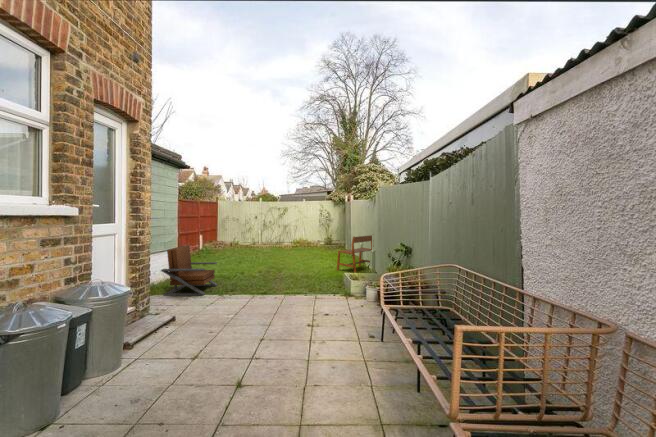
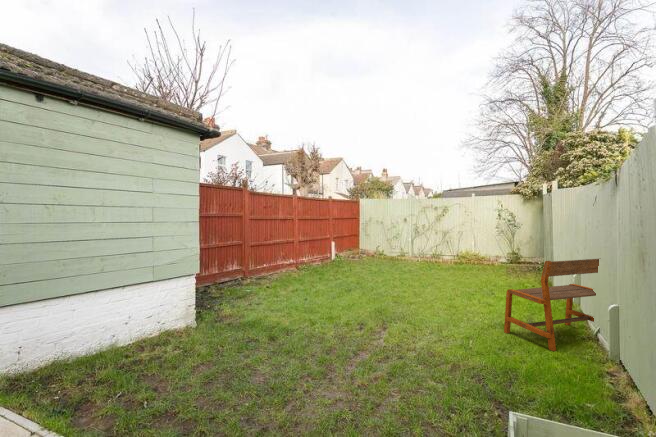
lounge chair: present [161,246,218,296] -> none [99,265,228,379]

